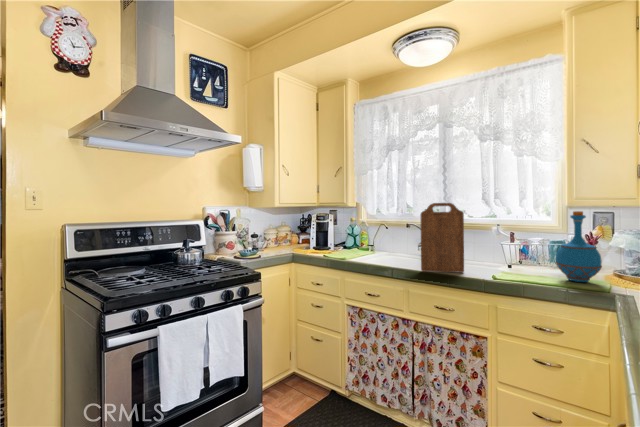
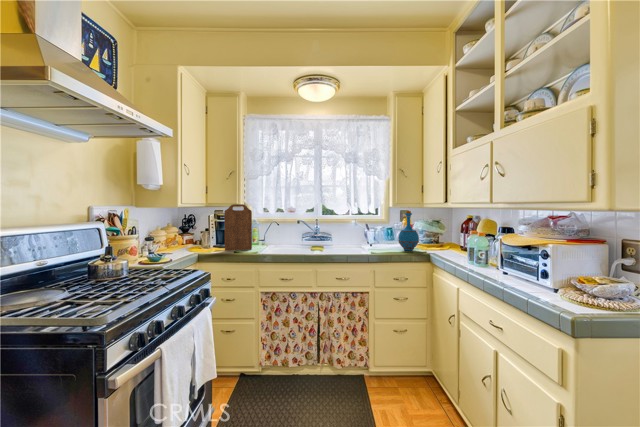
cutting board: present [421,203,464,273] -> present [224,204,252,251]

